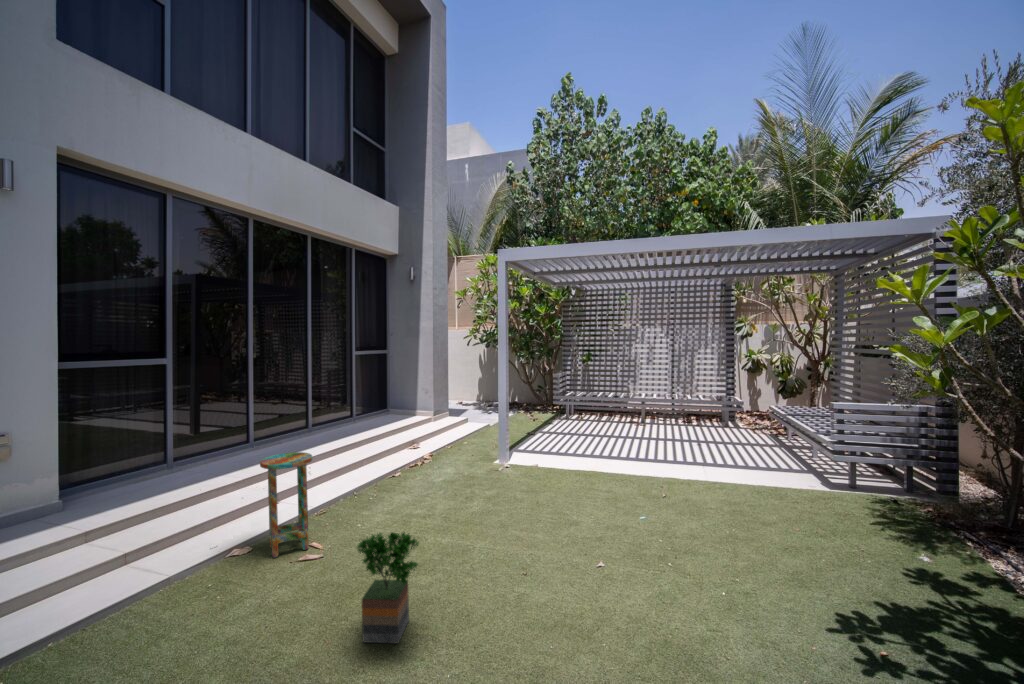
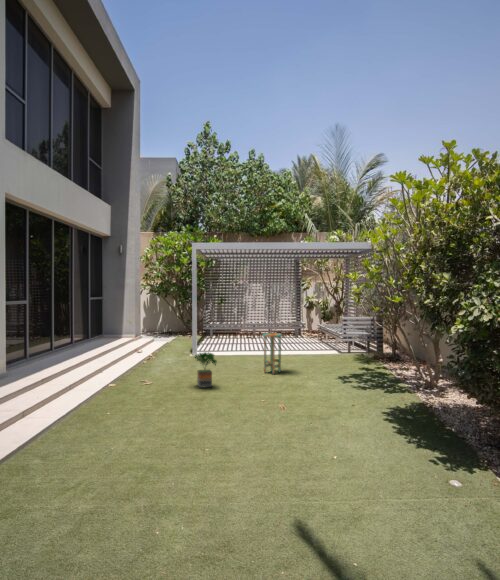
side table: present [260,452,312,558] -> present [263,333,282,374]

